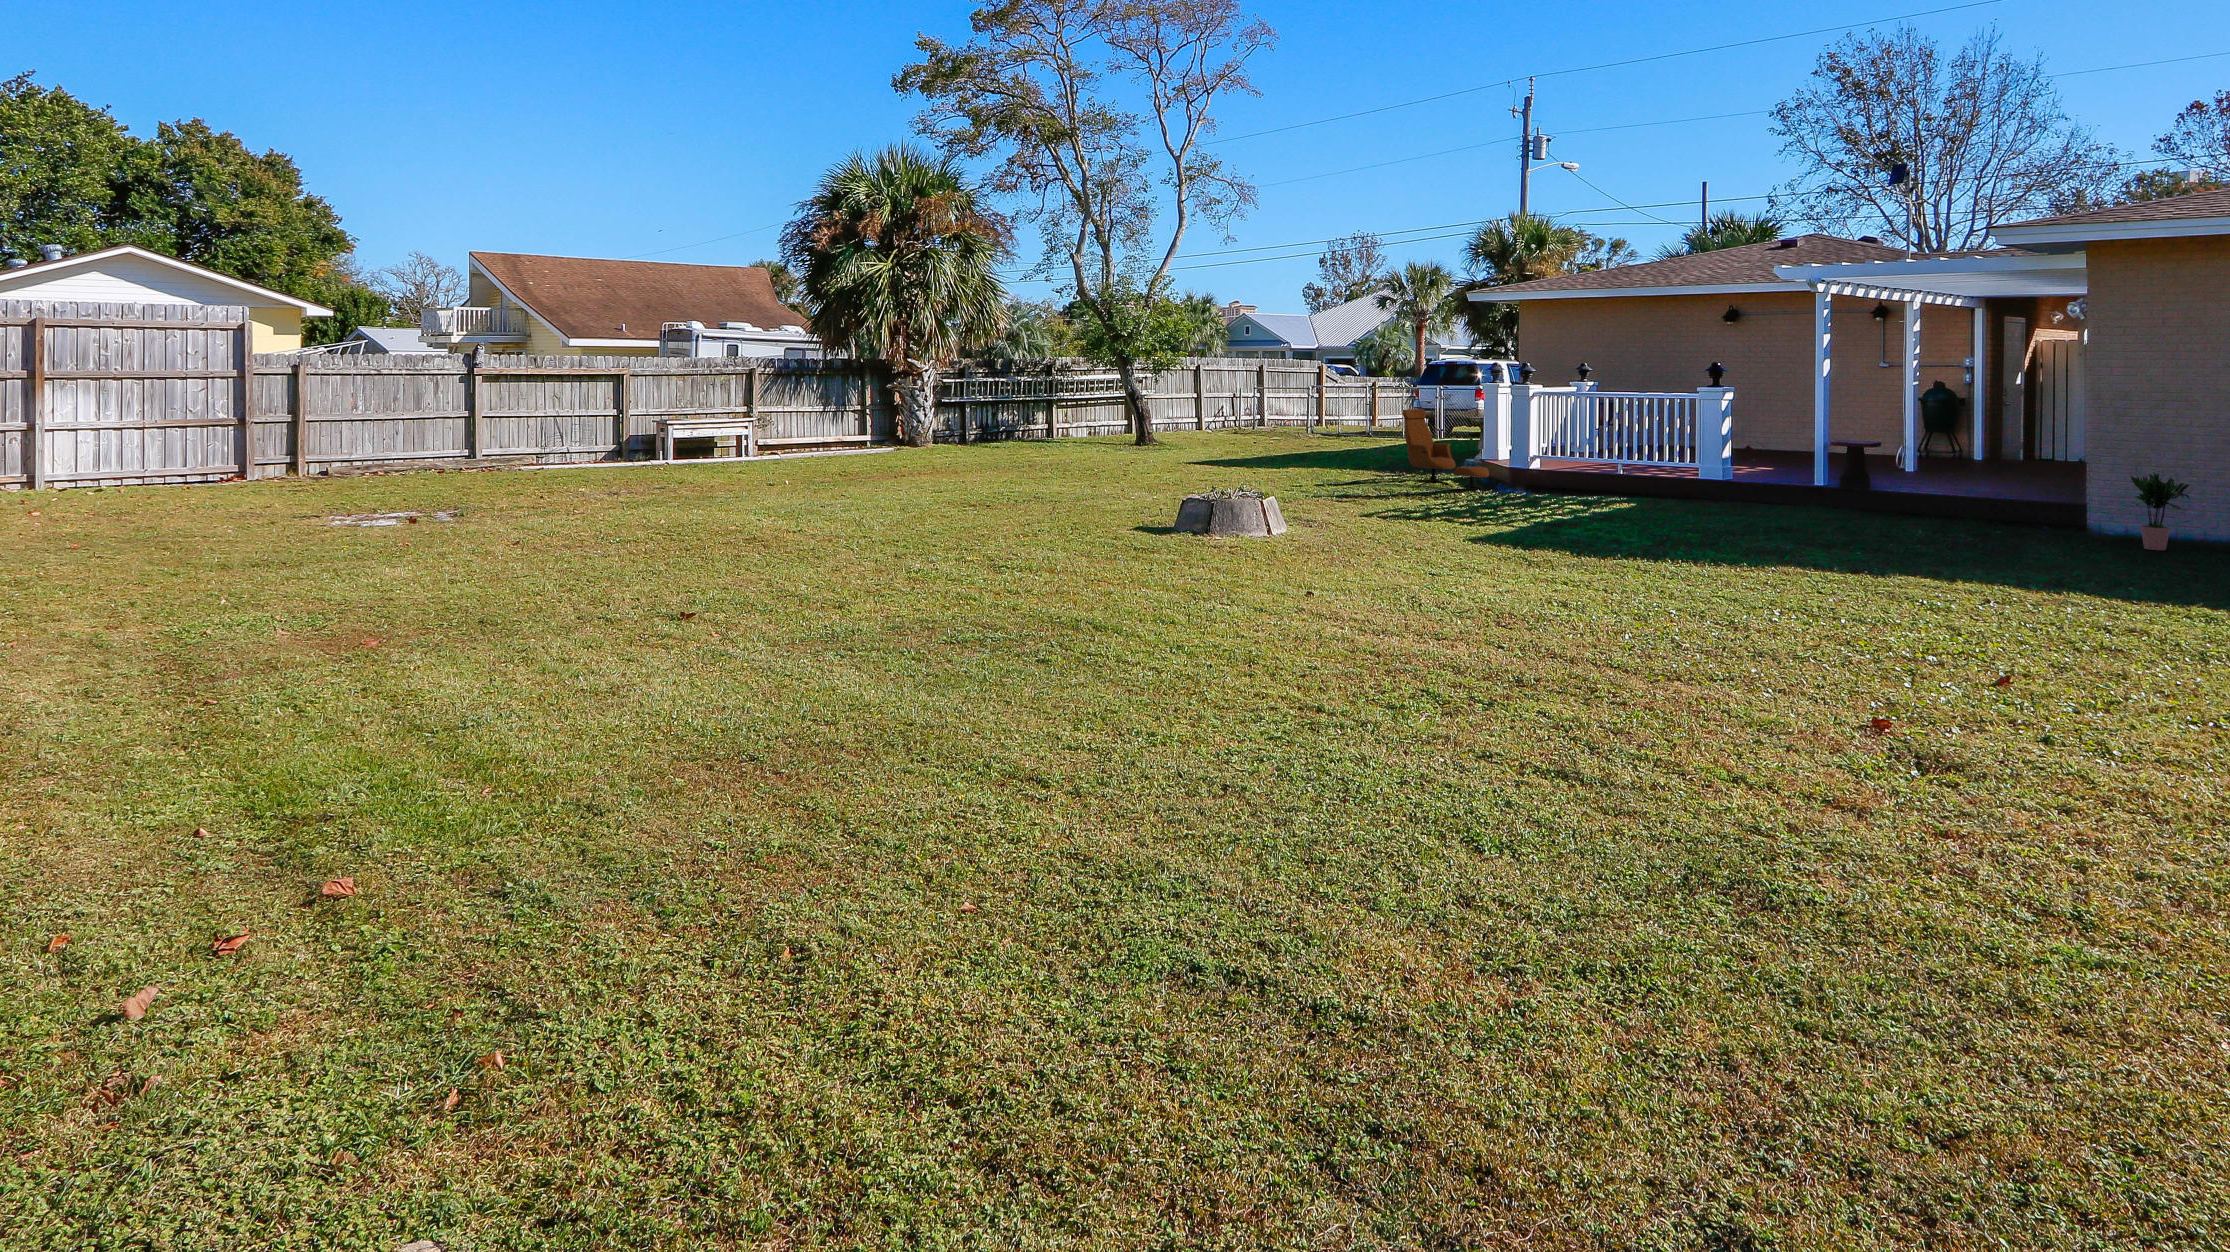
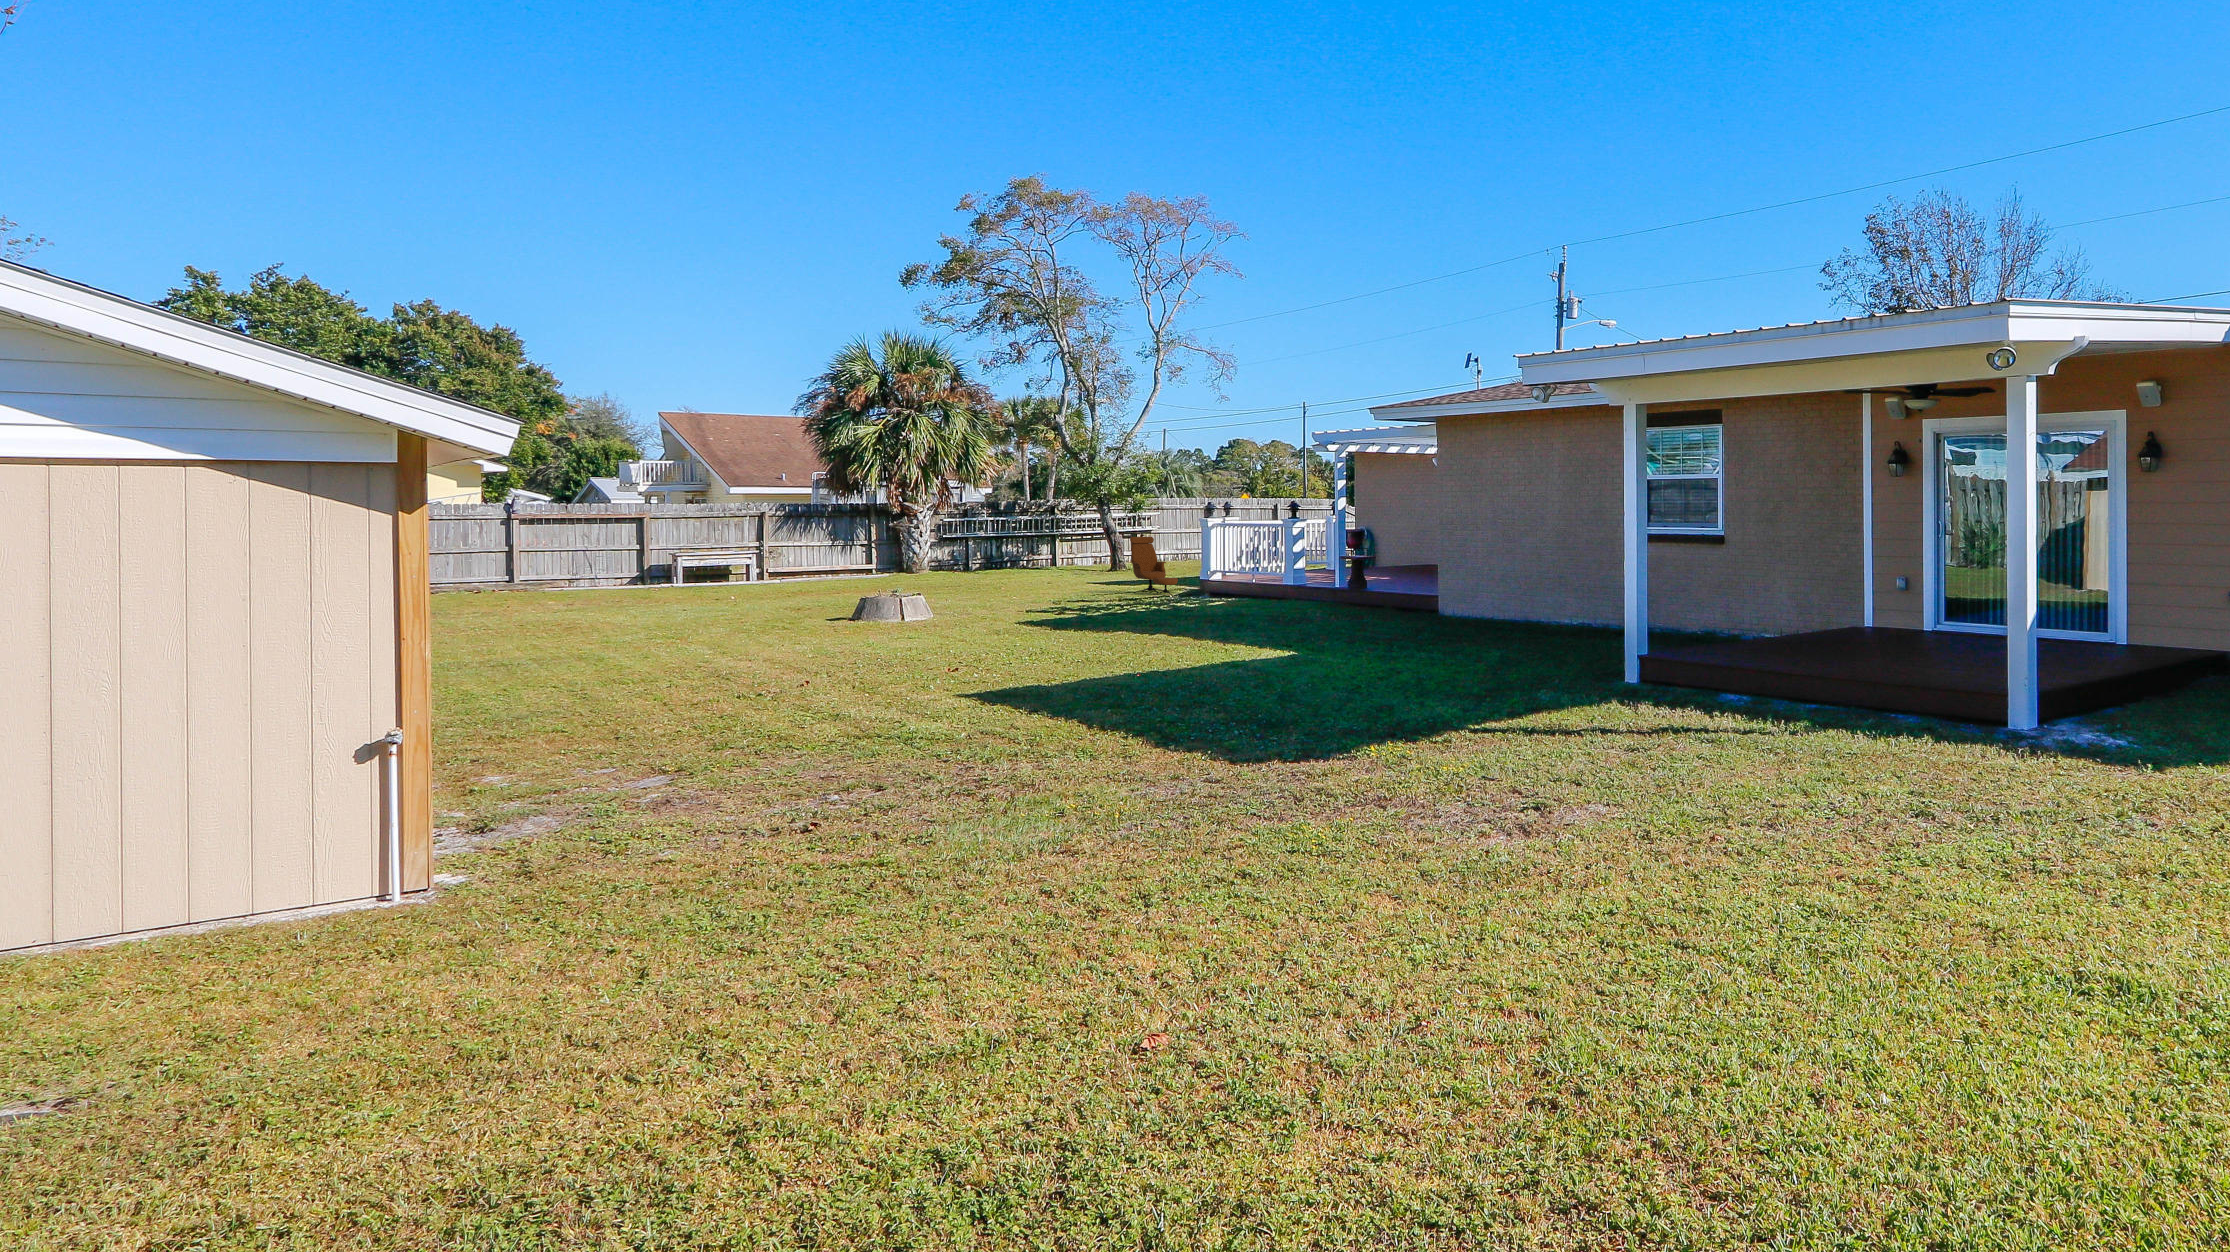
potted plant: present [2130,473,2189,550] -> none [1387,568,1422,618]

